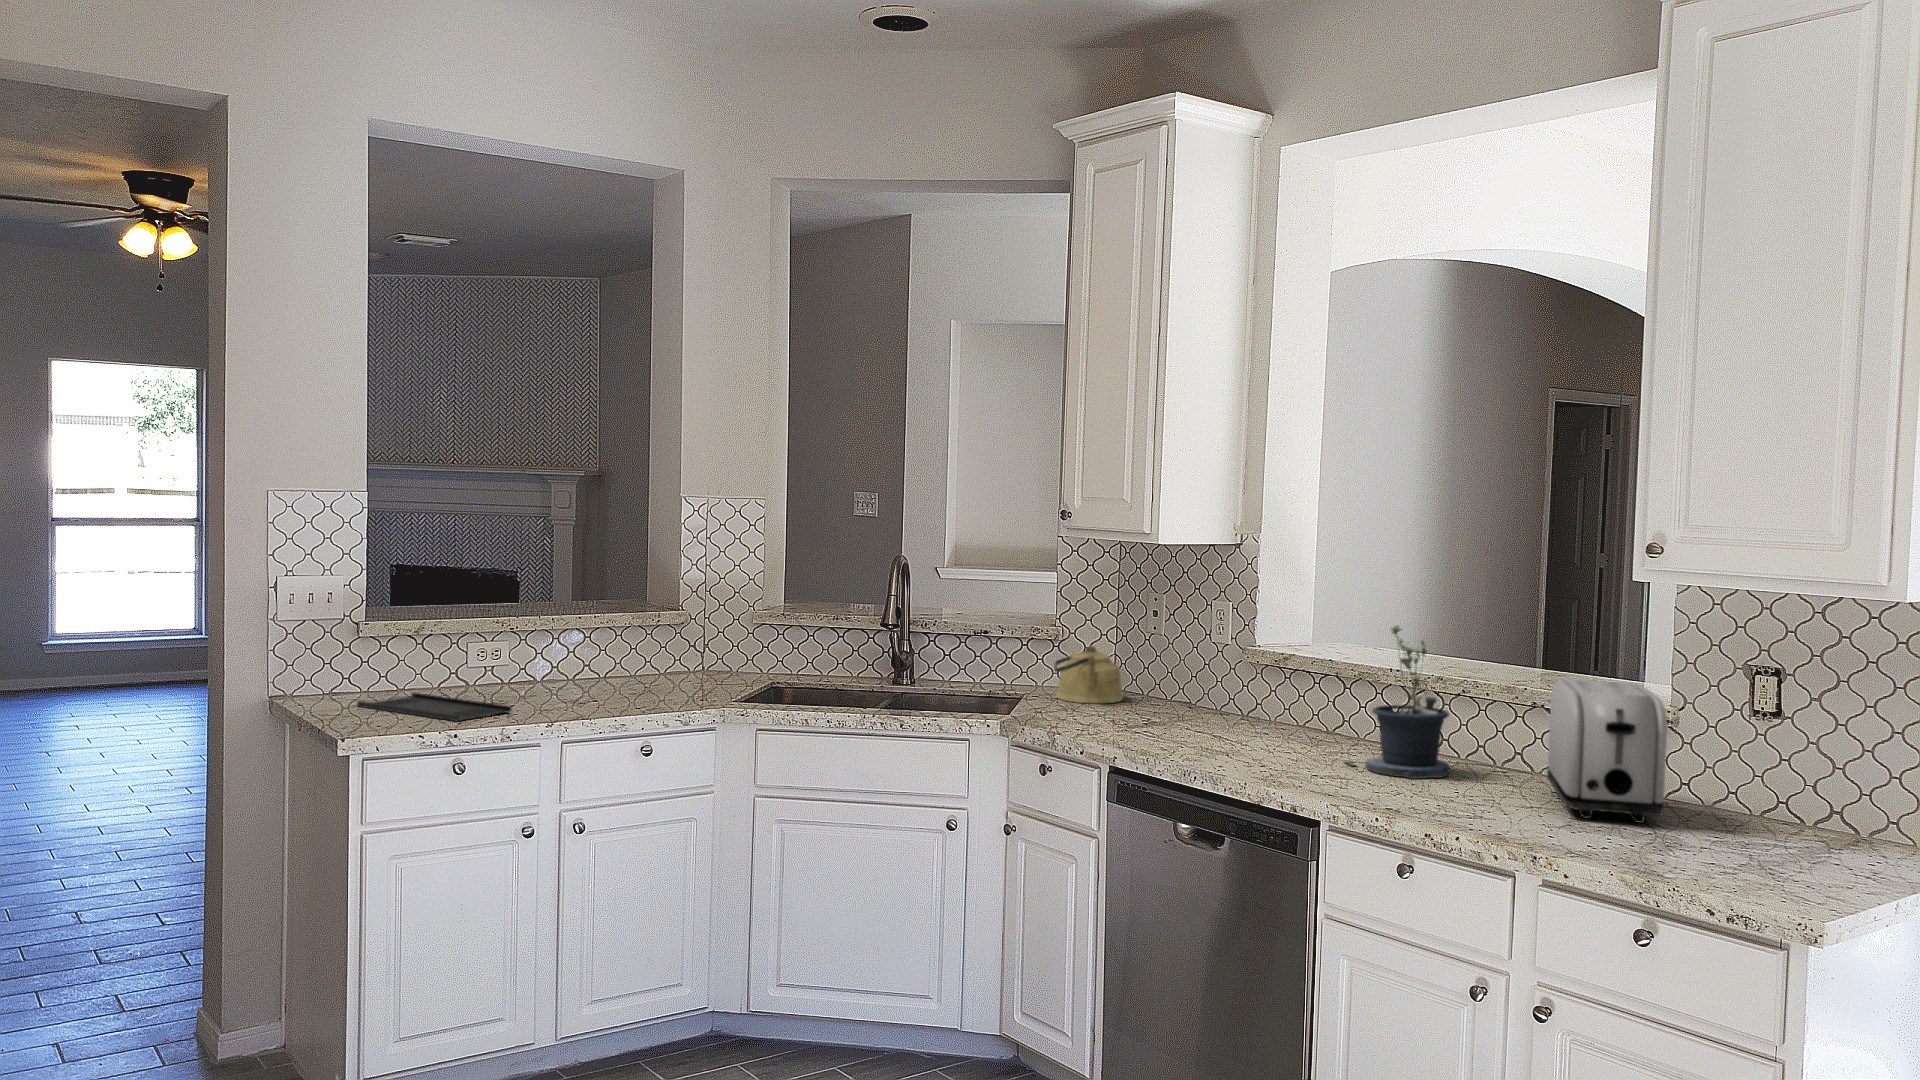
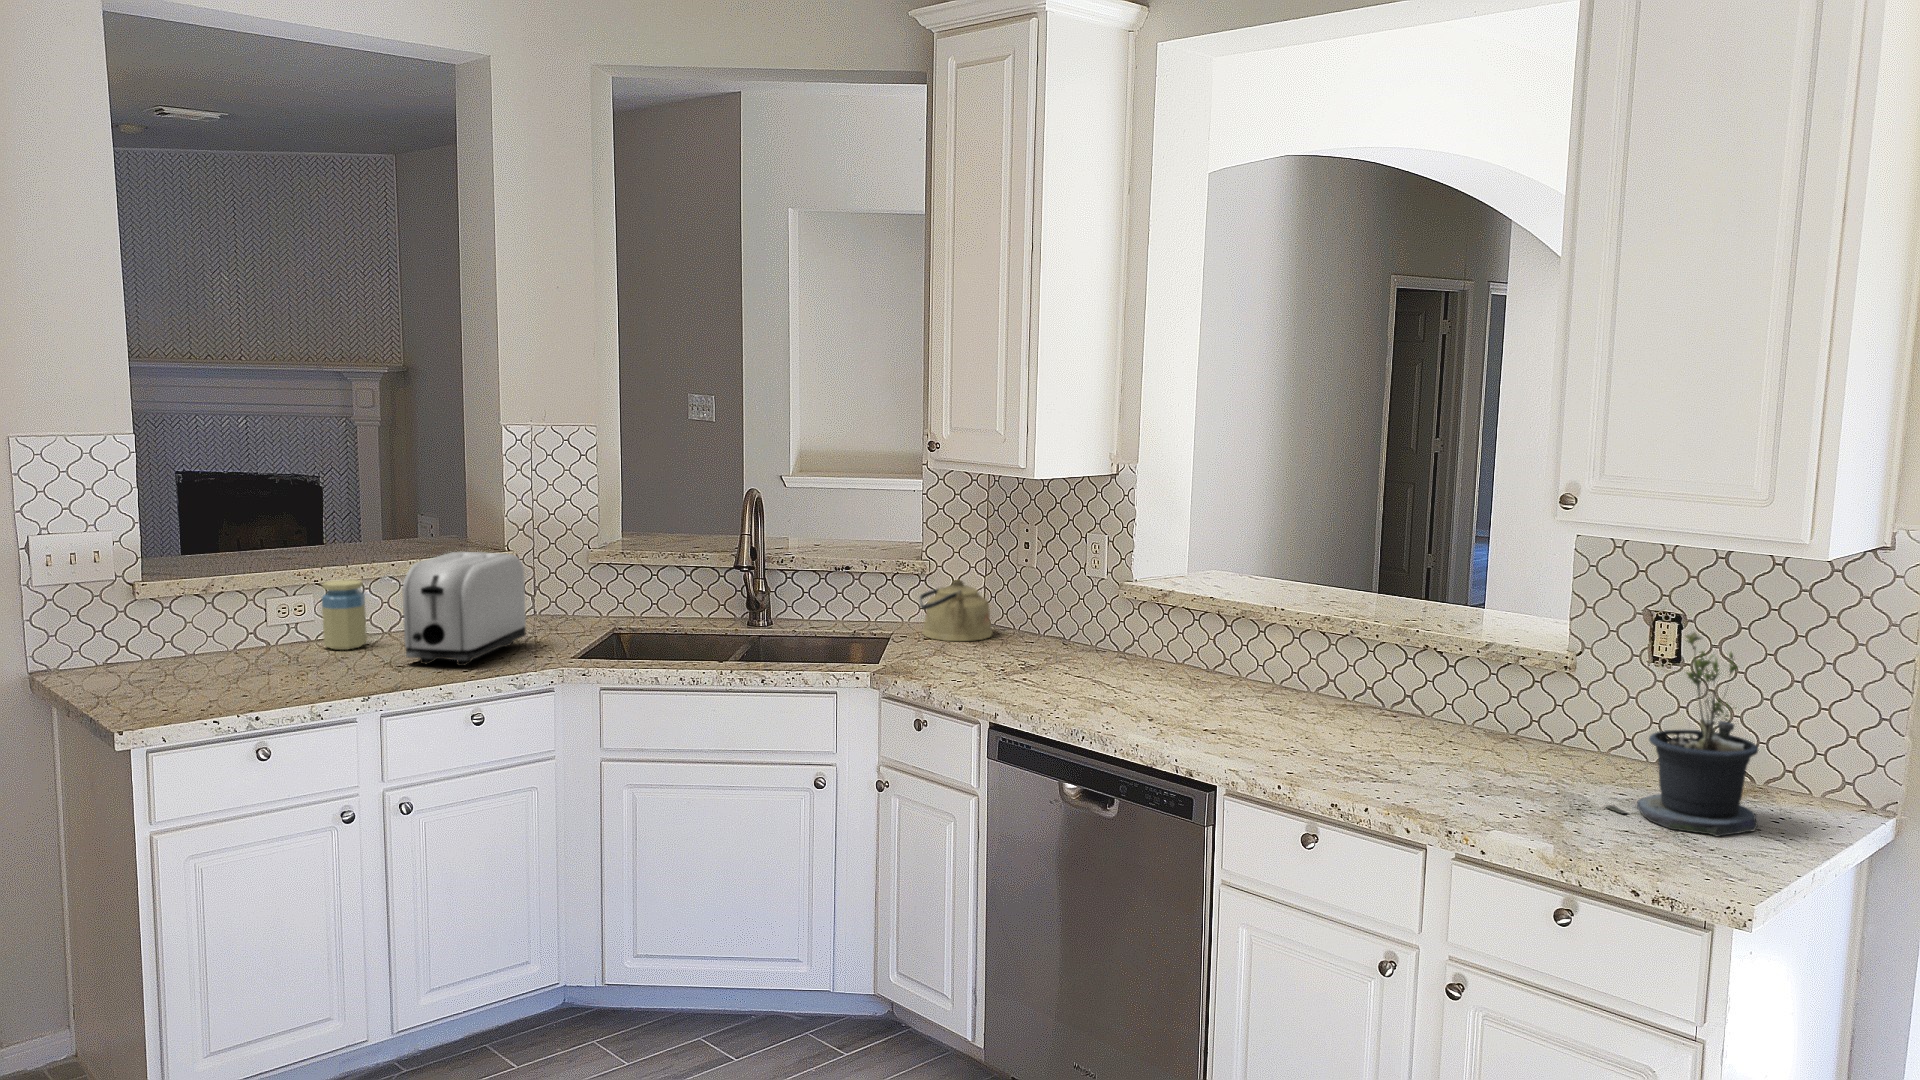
potted plant: present [1345,626,1450,779] -> present [1605,632,1758,837]
jar: none [515,628,552,690] -> present [322,579,367,650]
toaster: present [1547,680,1667,823] -> present [402,552,526,666]
tray: present [357,693,512,721] -> none [137,662,321,701]

